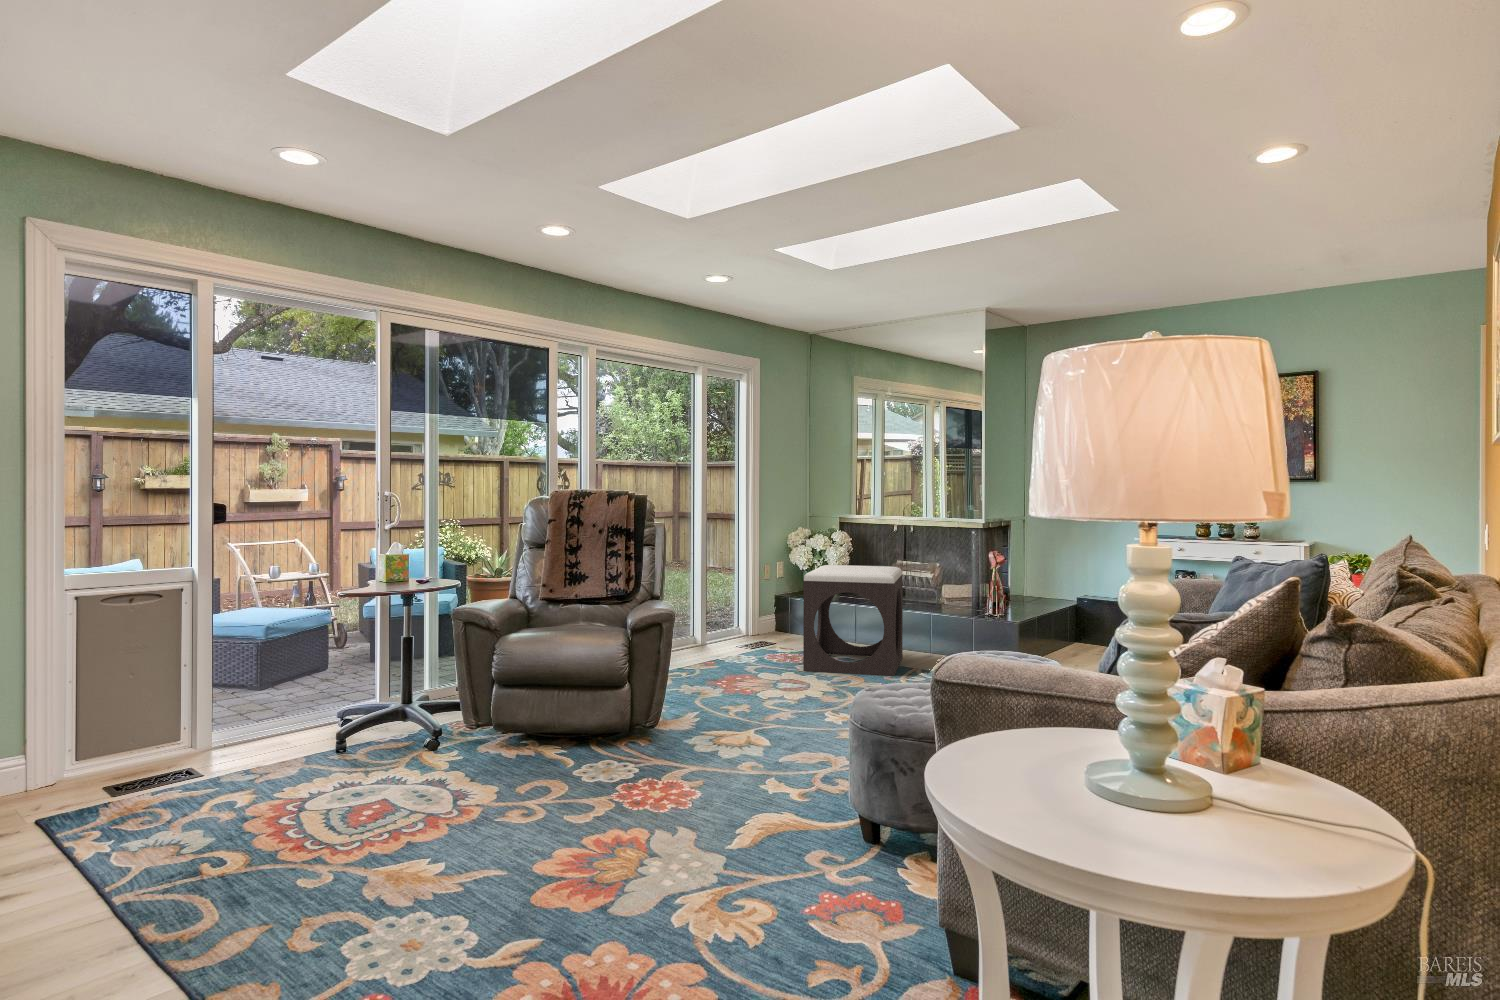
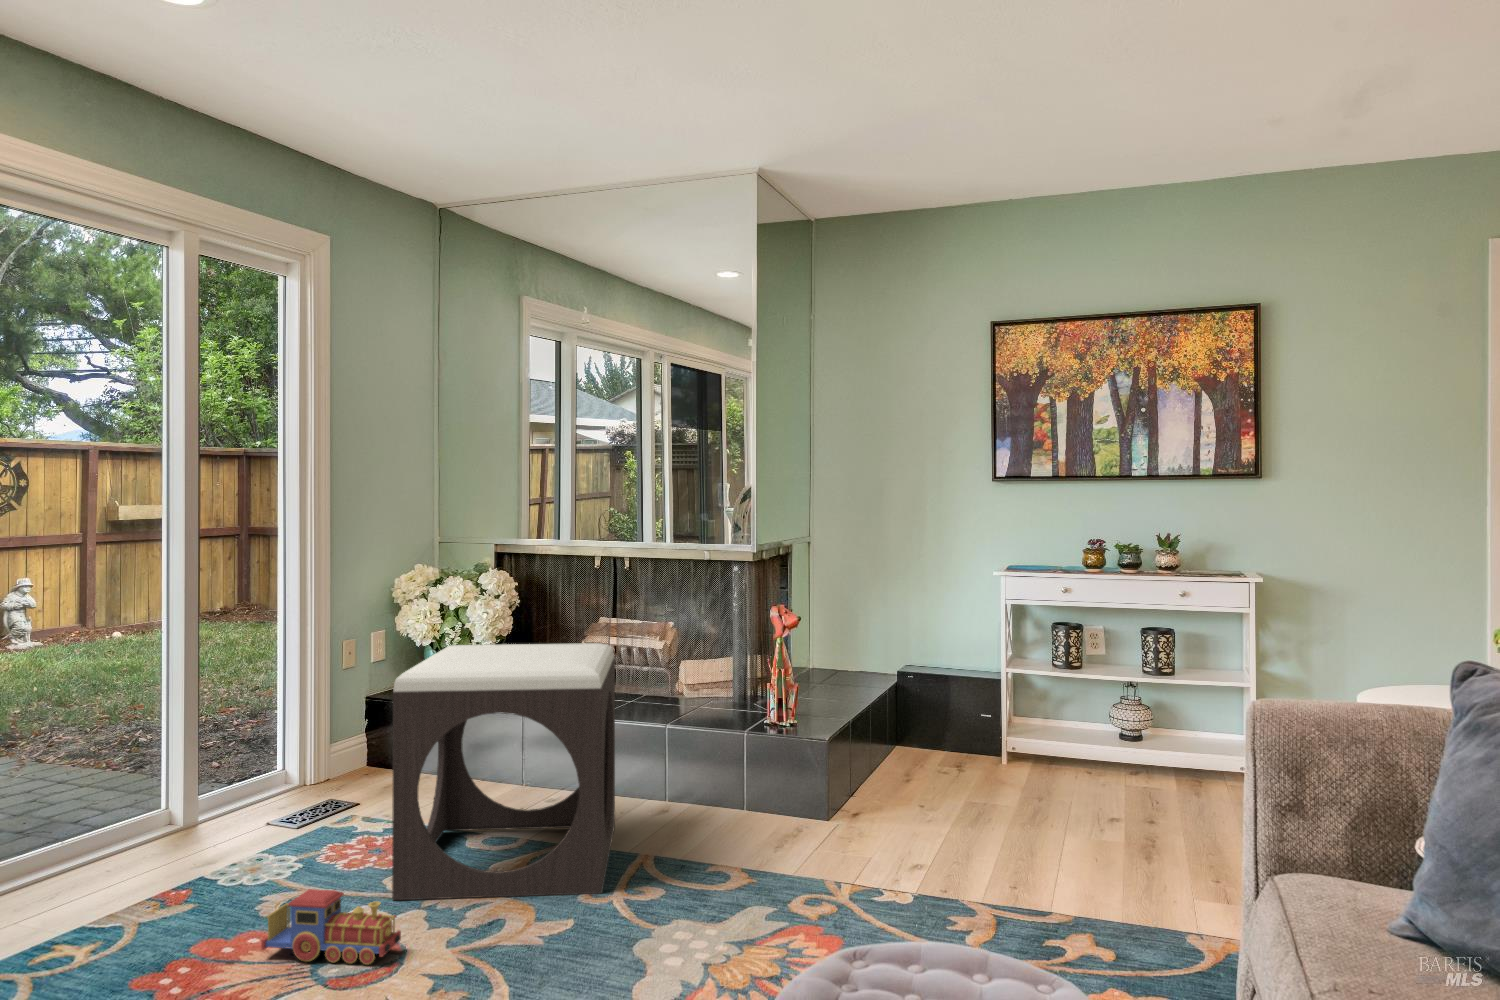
toy train: none [758,656,811,685] -> present [261,889,401,964]

